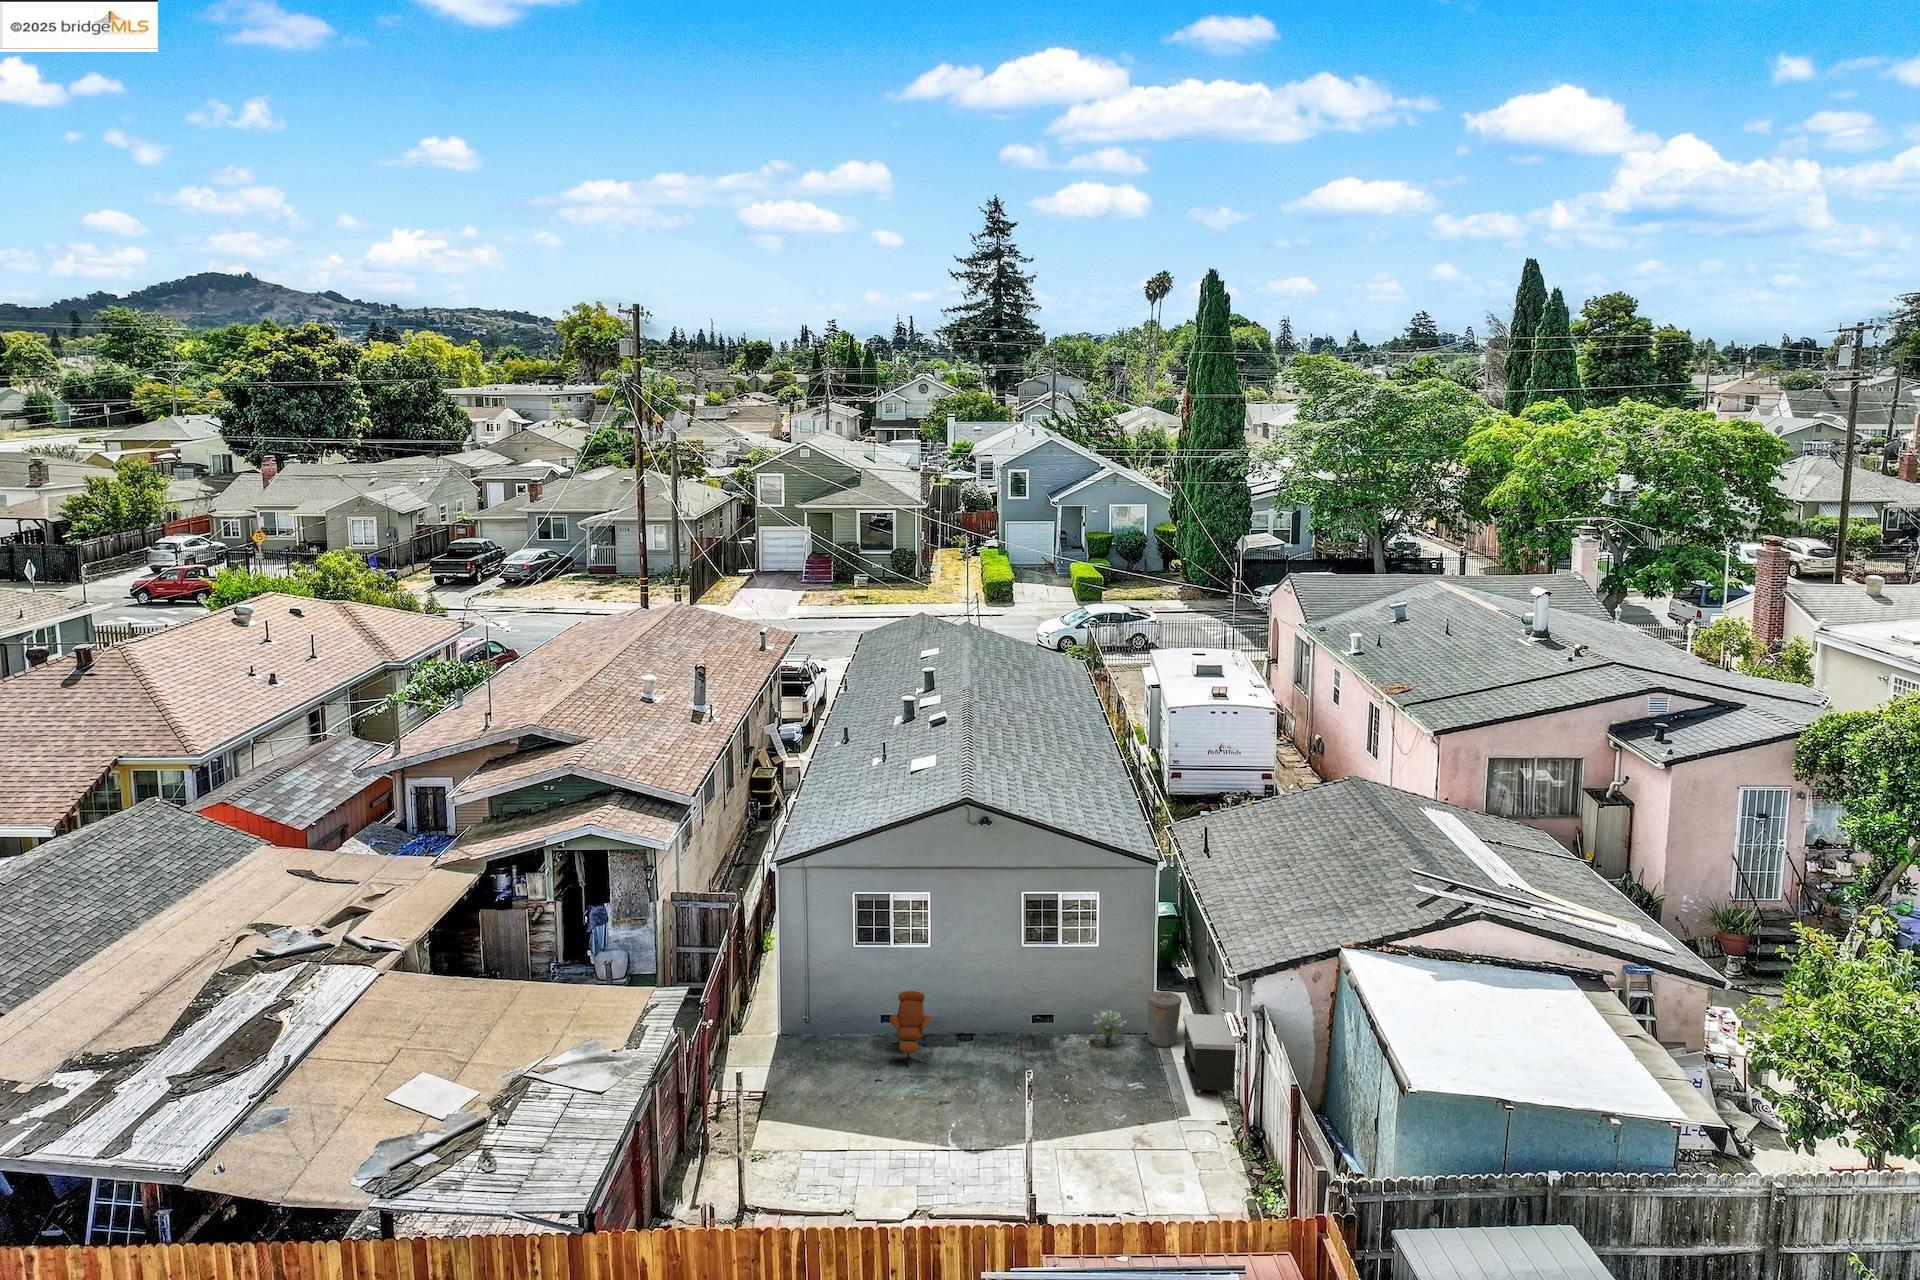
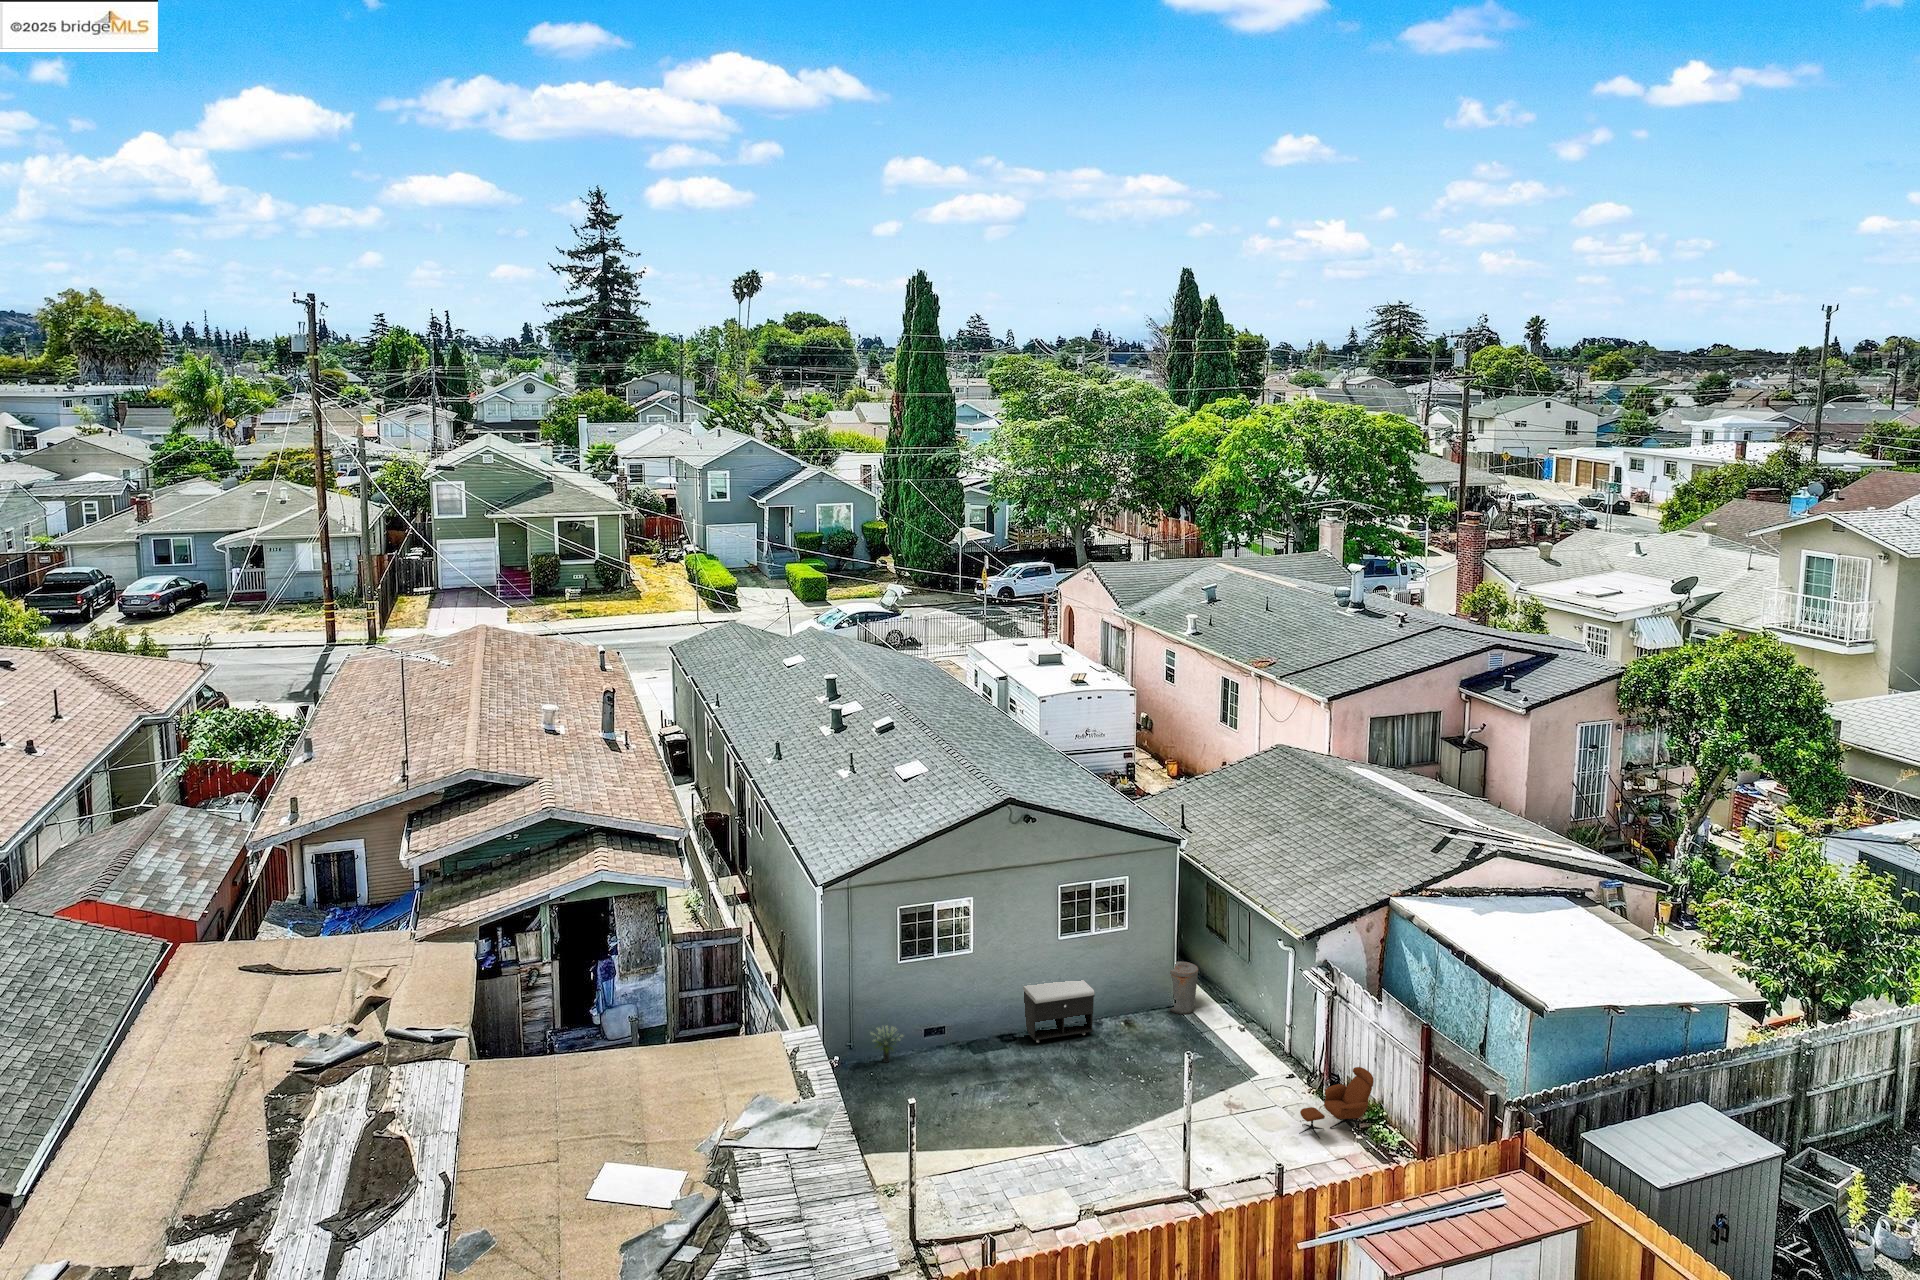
lounge chair: present [890,991,931,1068] -> present [1299,1067,1374,1139]
potted plant: present [1094,1011,1125,1047] -> present [871,1026,903,1063]
storage bench: present [1183,1014,1236,1093] -> present [1021,980,1095,1042]

